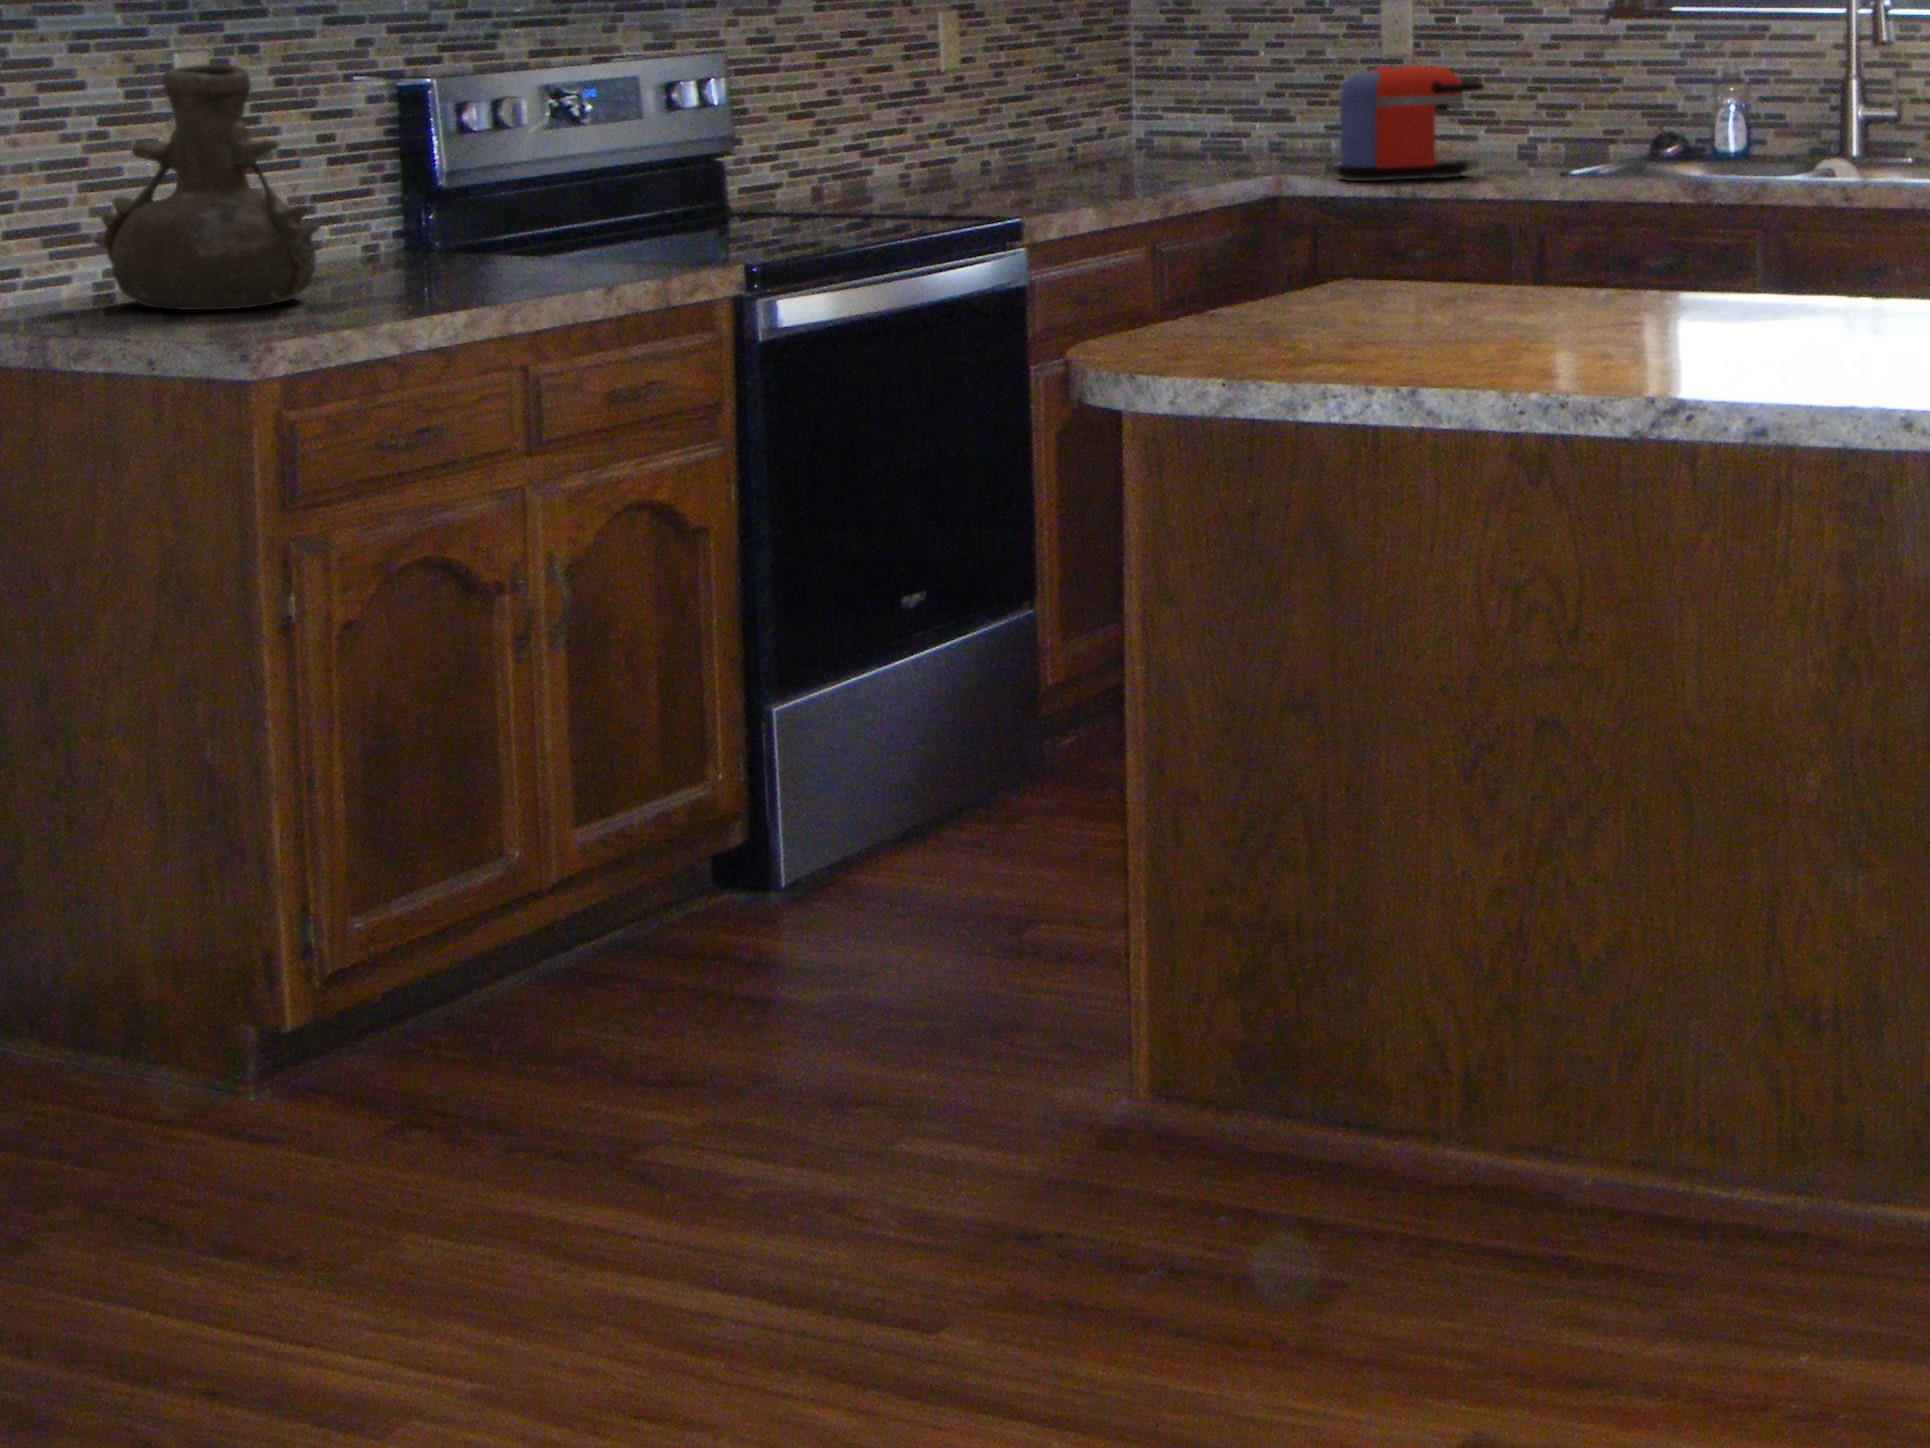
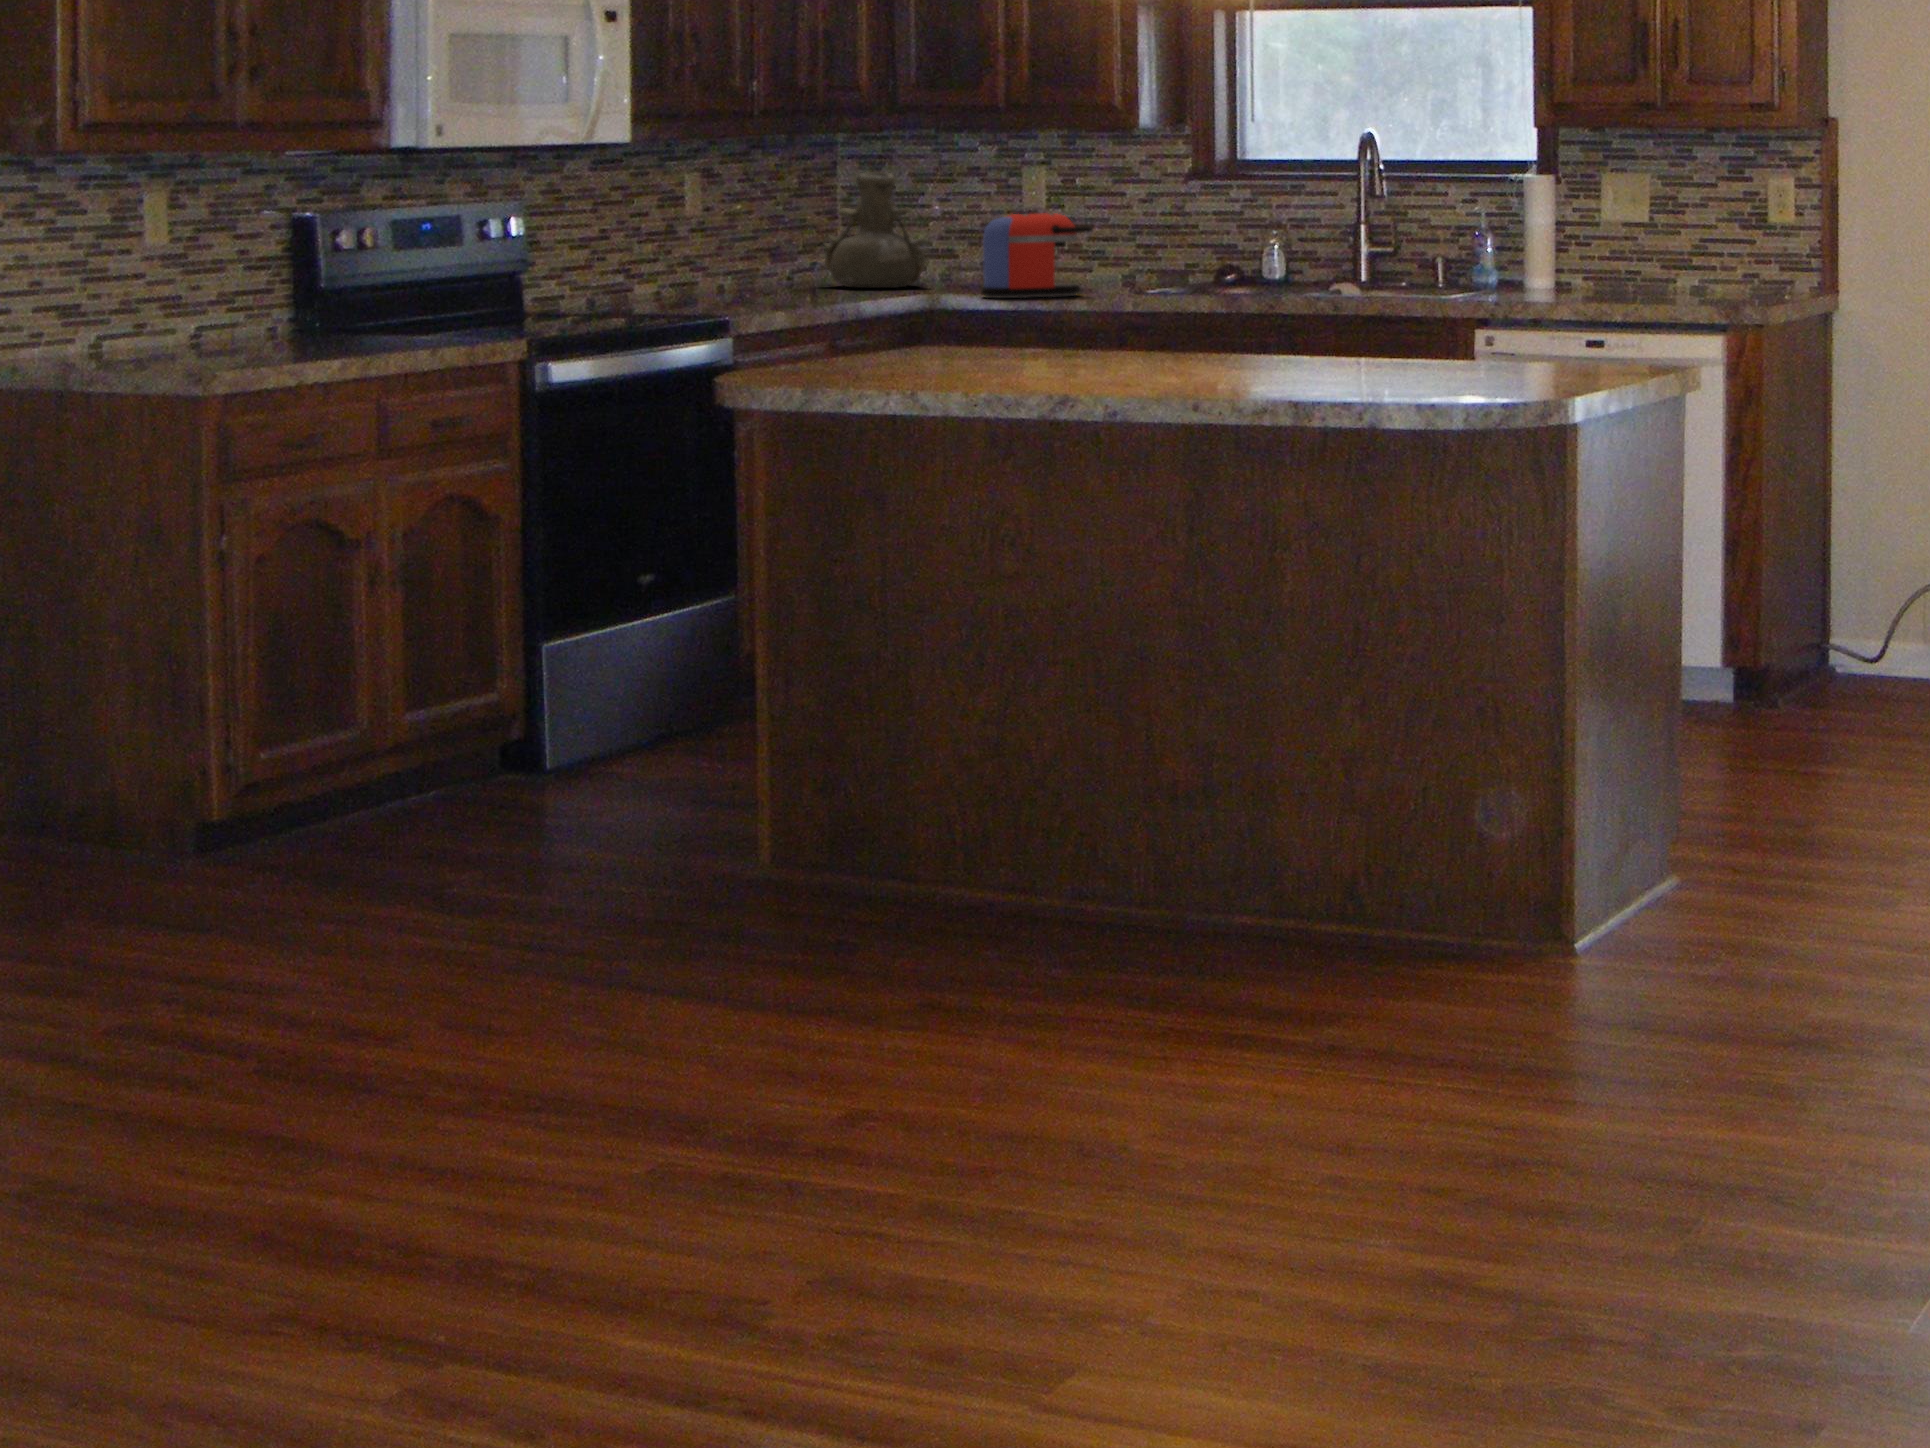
vase: present [93,64,322,310] -> present [820,172,929,288]

